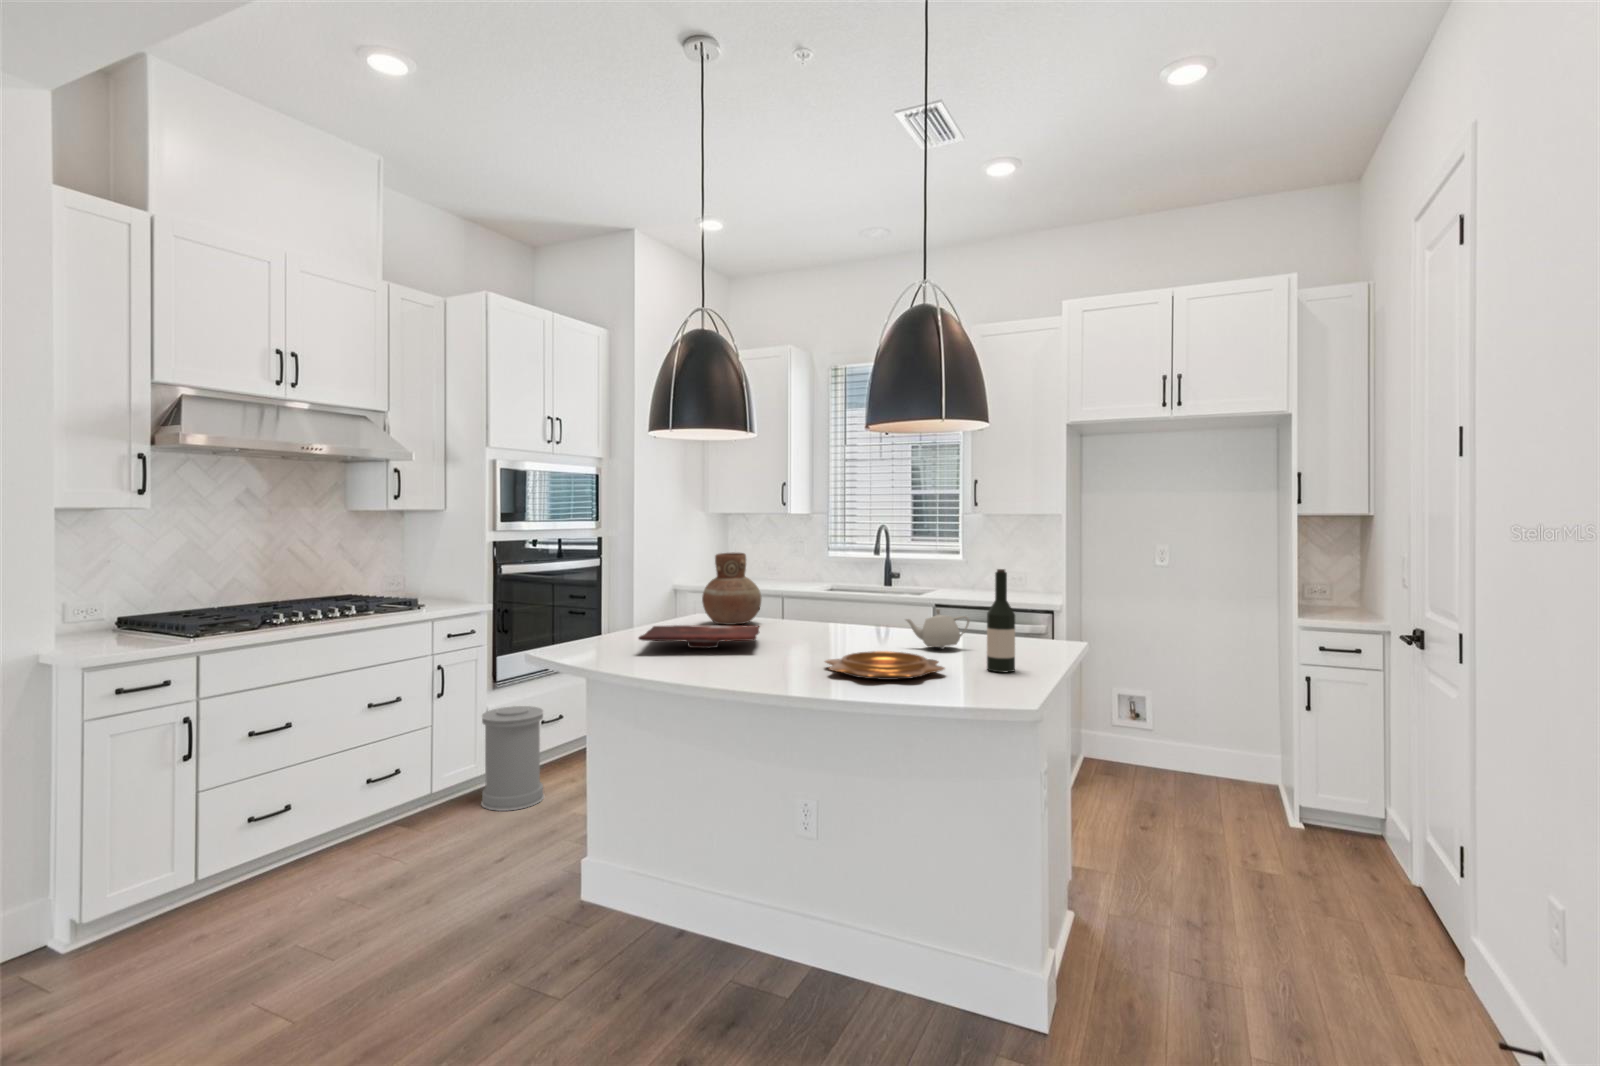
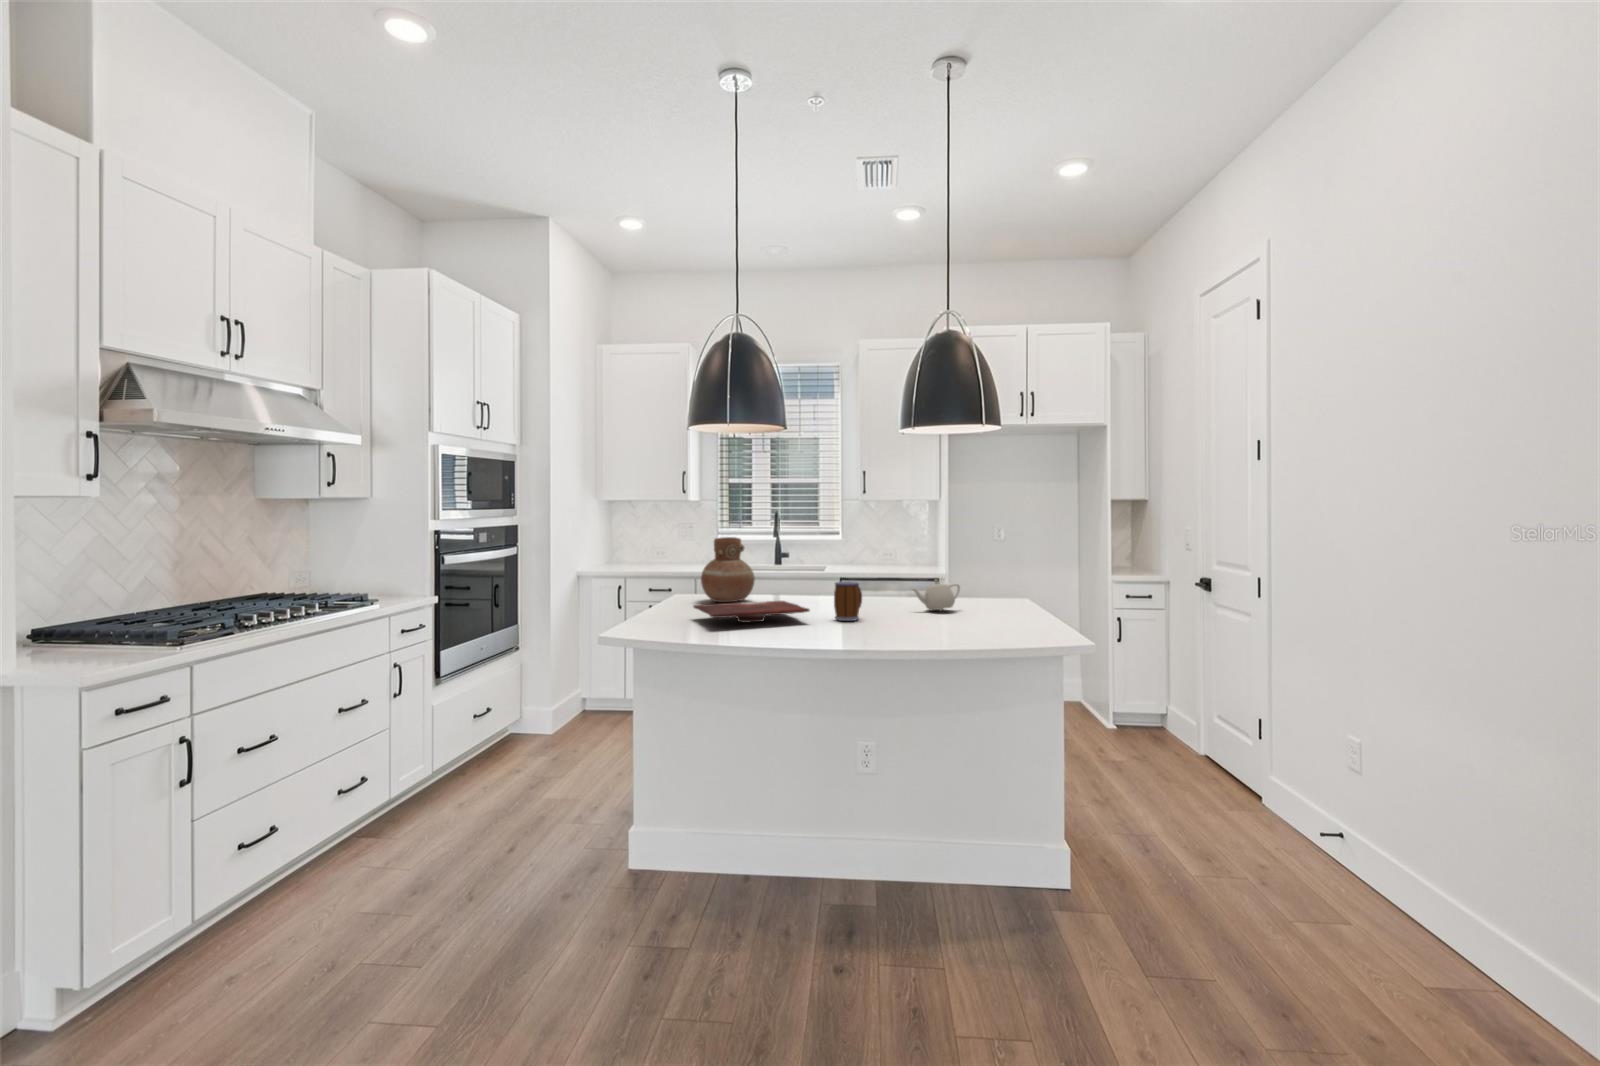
wine bottle: present [987,569,1015,672] -> none [1003,545,1025,624]
mug: none [792,606,829,654] -> present [834,581,862,621]
decorative bowl: present [825,651,945,680] -> none [888,614,987,634]
trash can: present [481,706,544,811] -> none [437,698,504,805]

